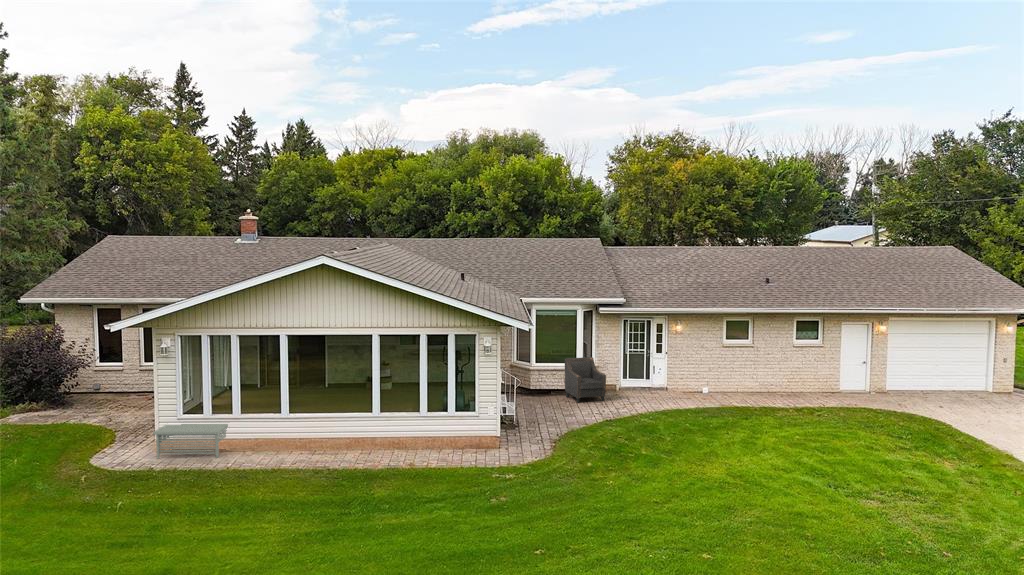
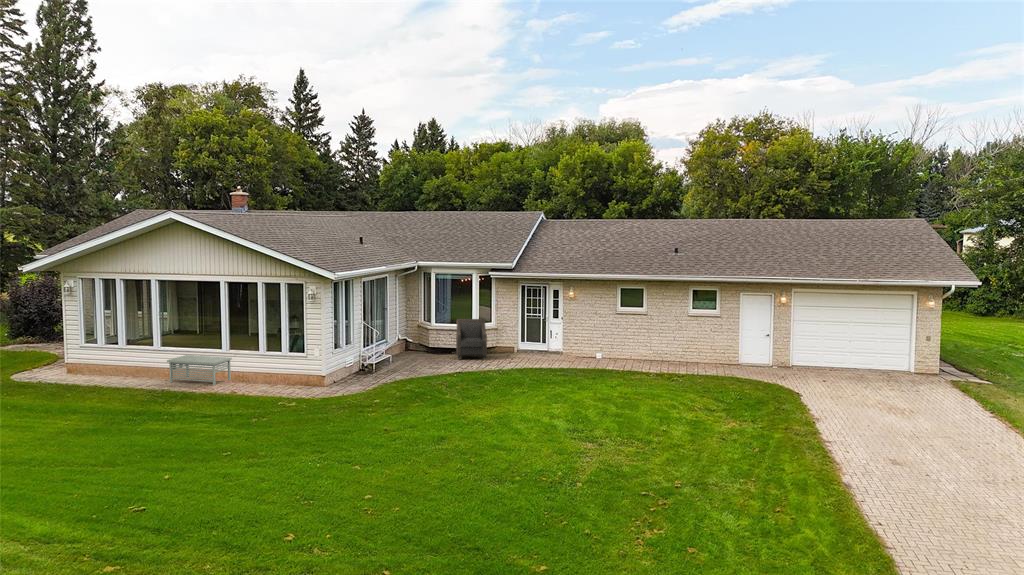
storage bench: present [153,424,228,459] -> present [167,355,232,385]

